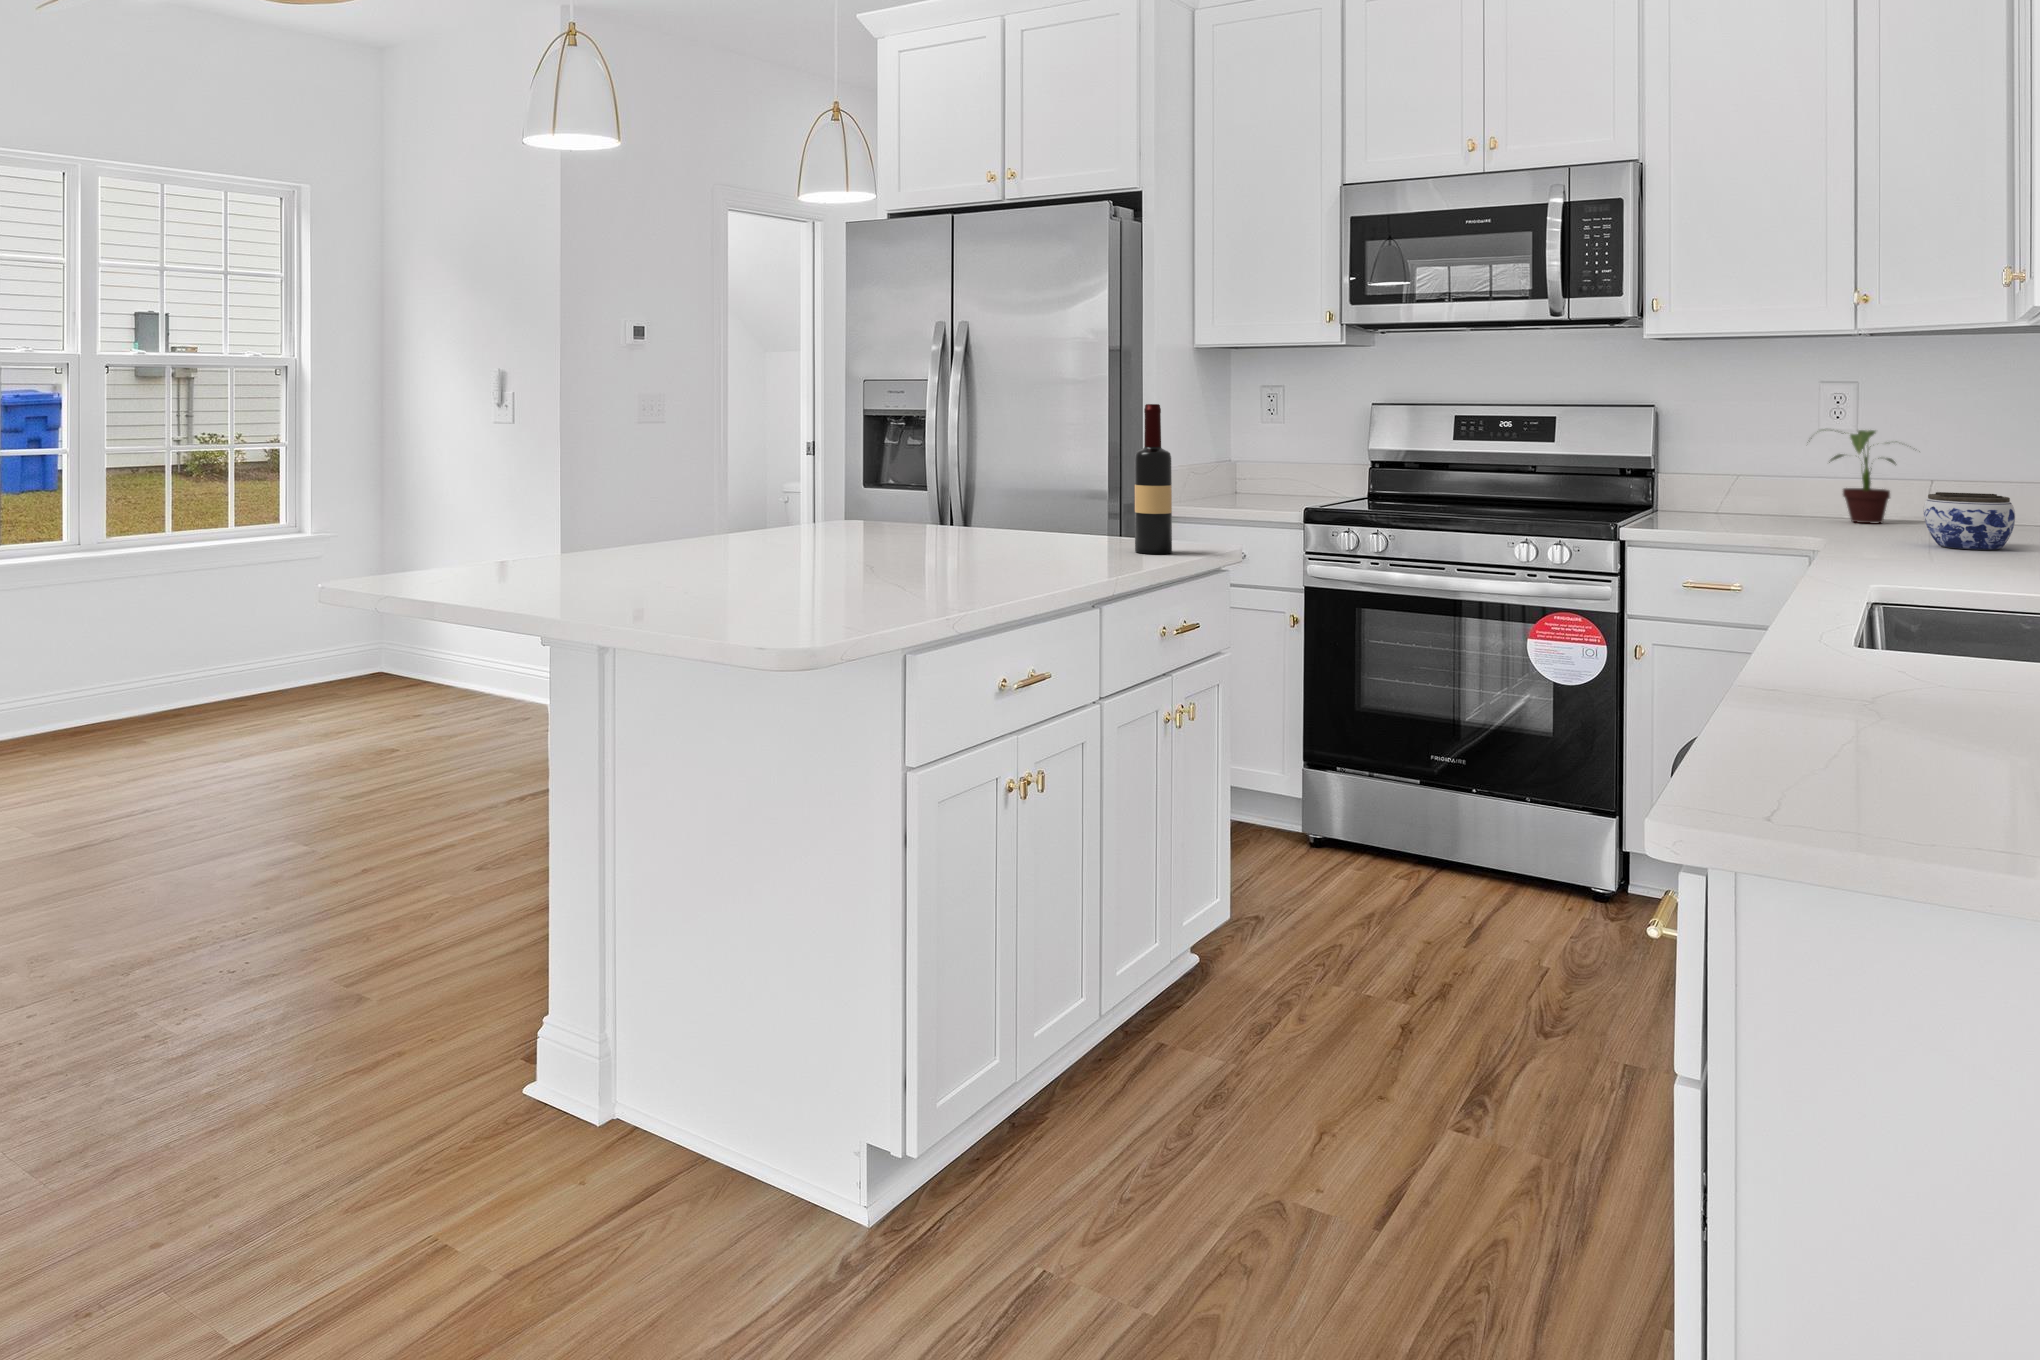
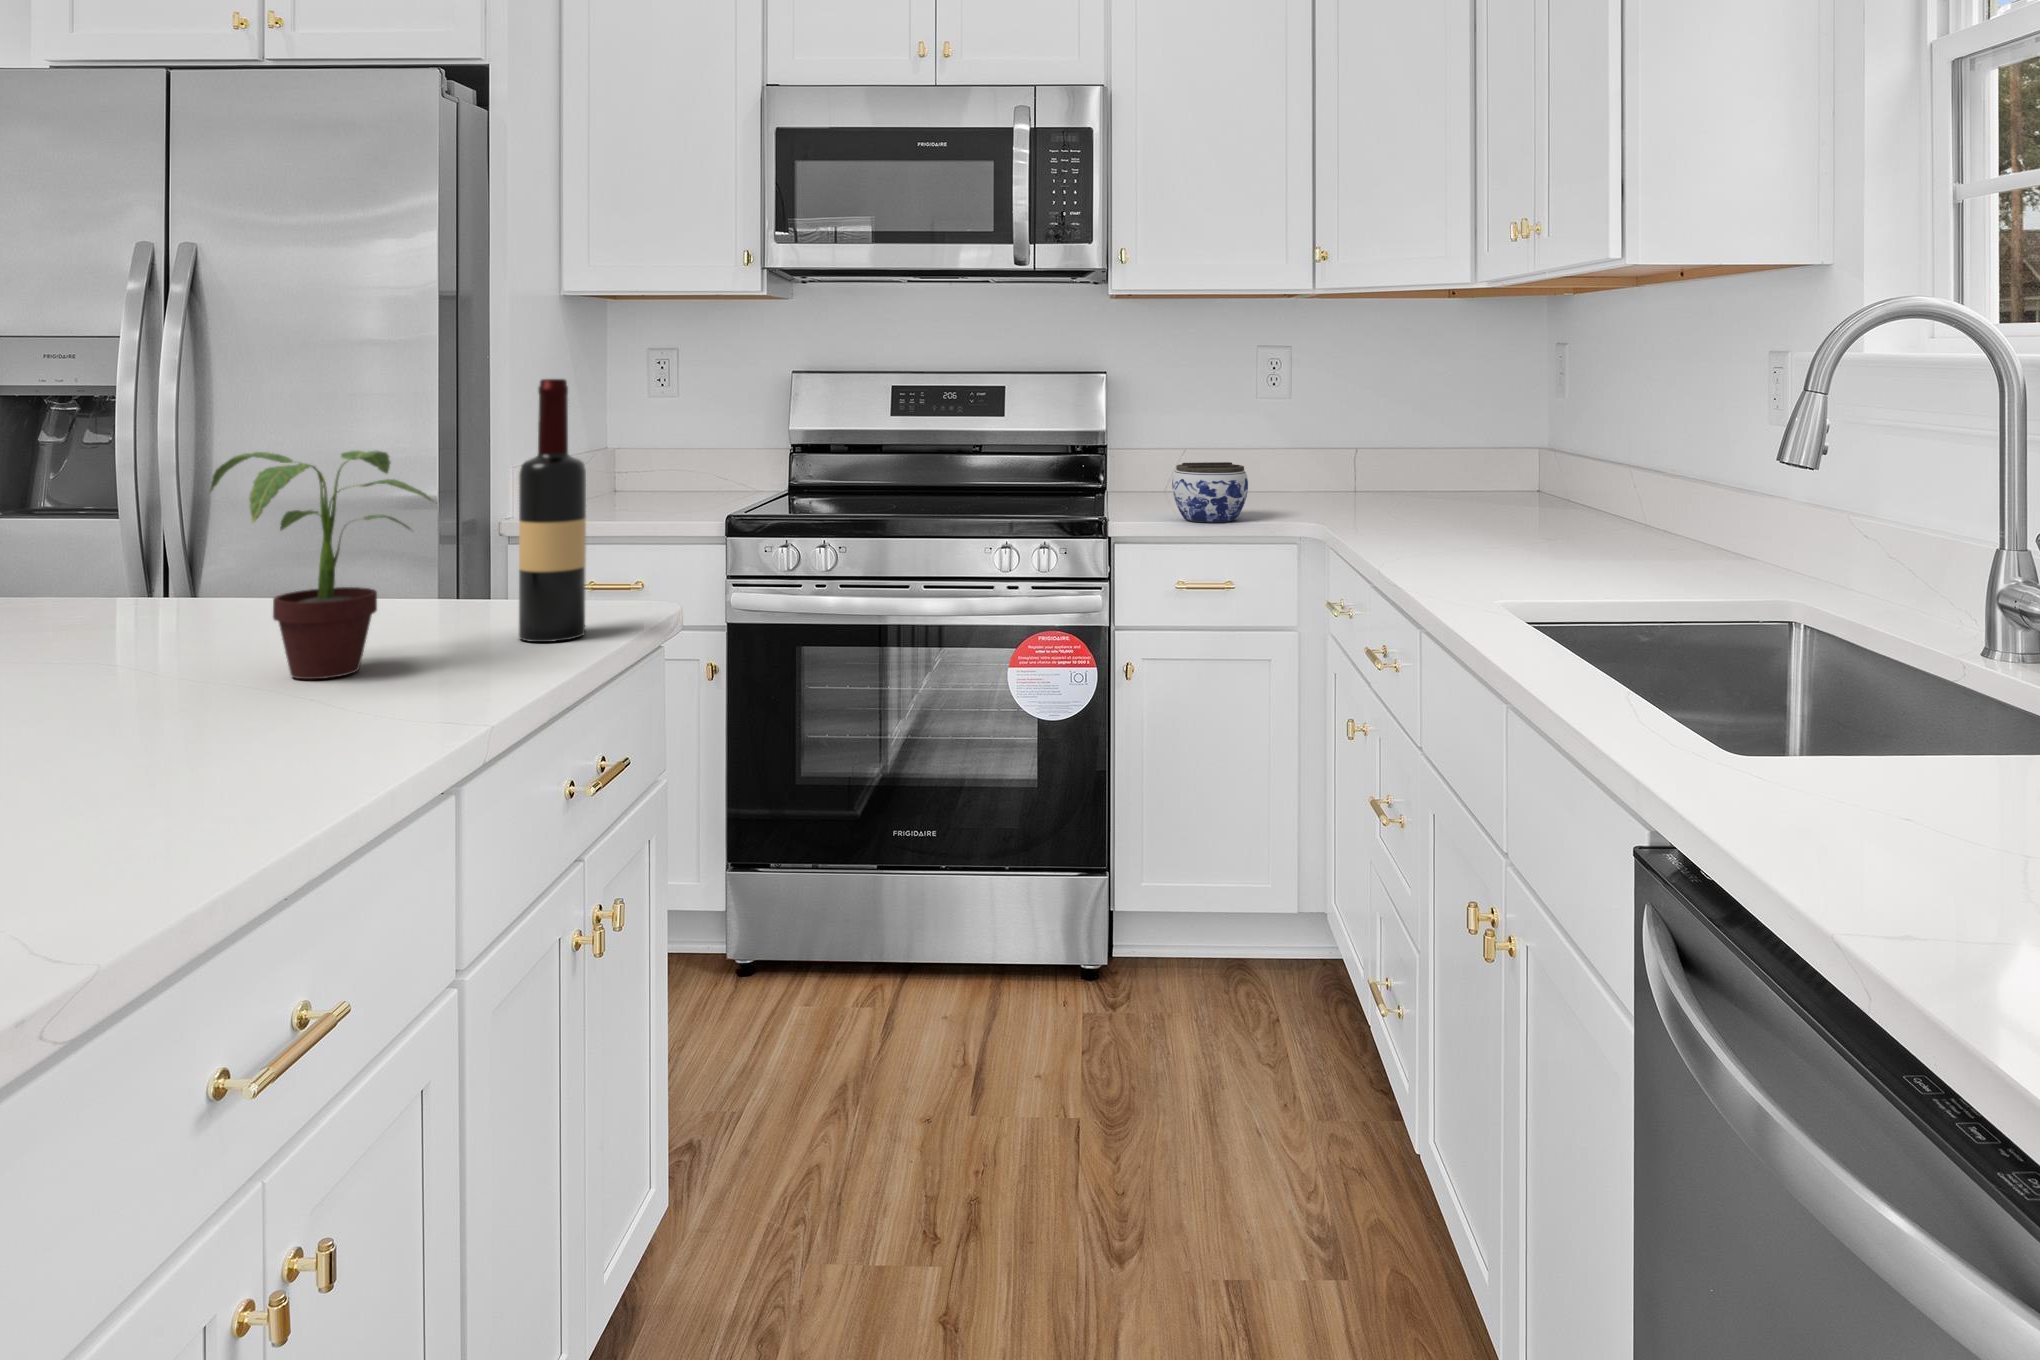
potted plant: present [1811,430,1895,523] -> present [210,451,433,679]
jar: present [1924,492,2015,550] -> present [1172,462,1248,522]

